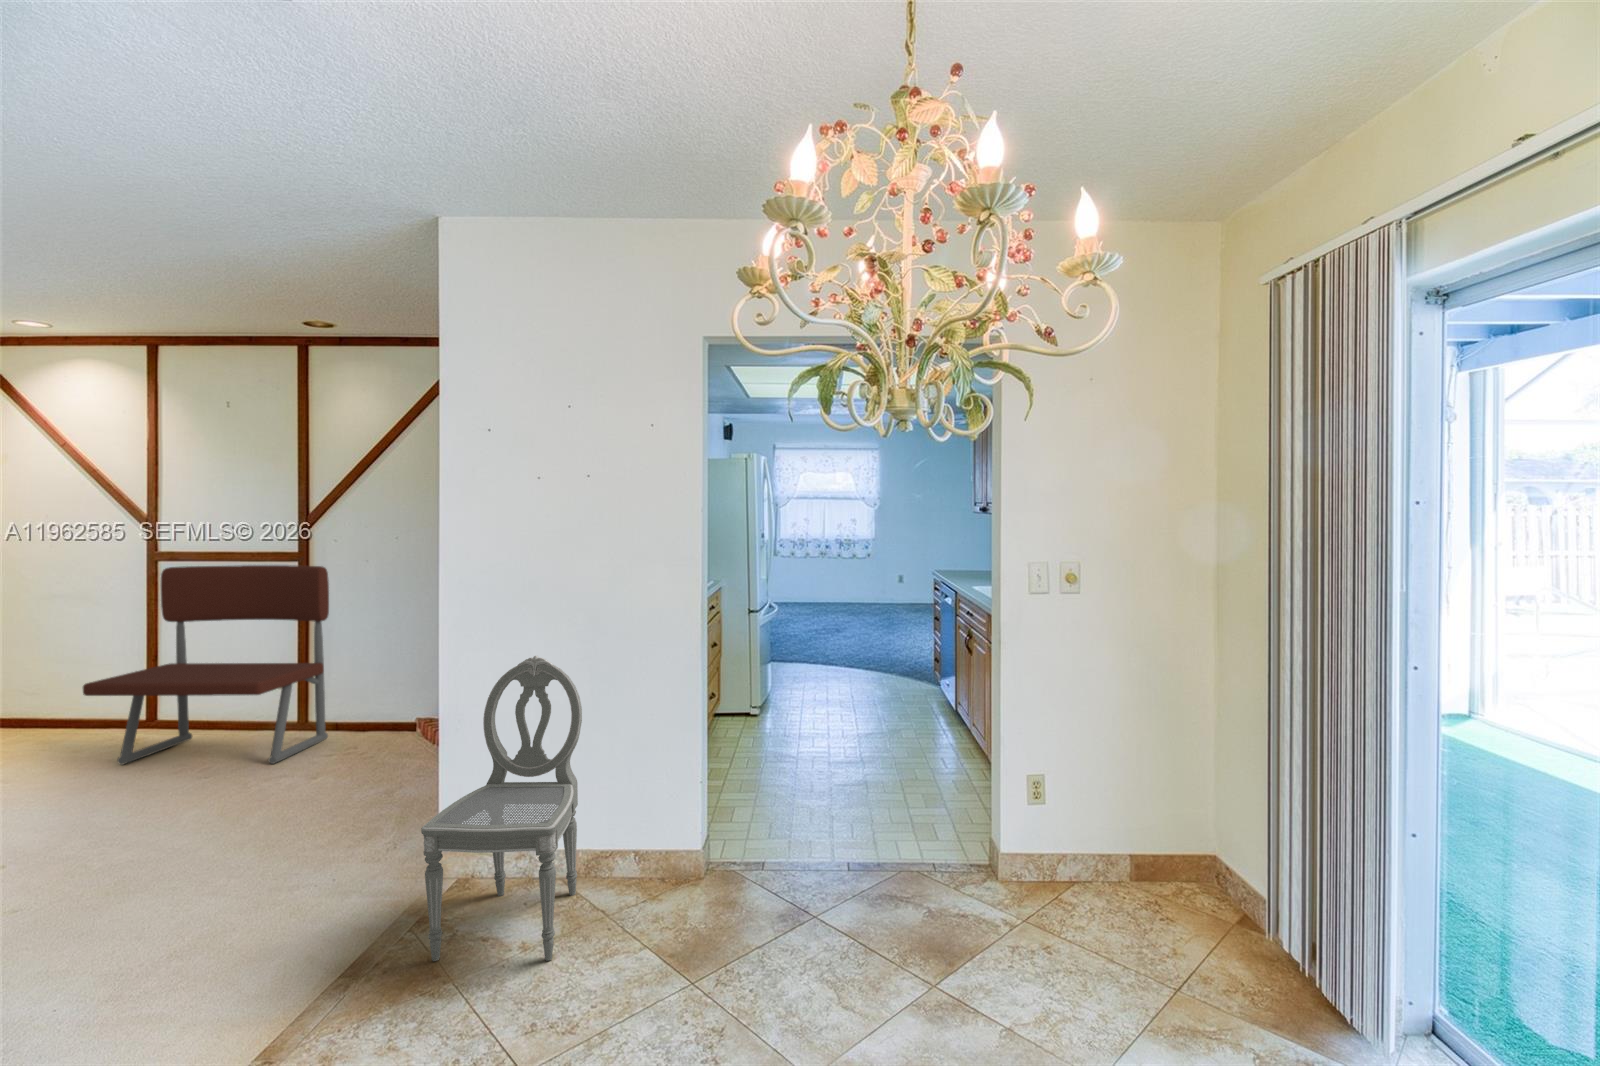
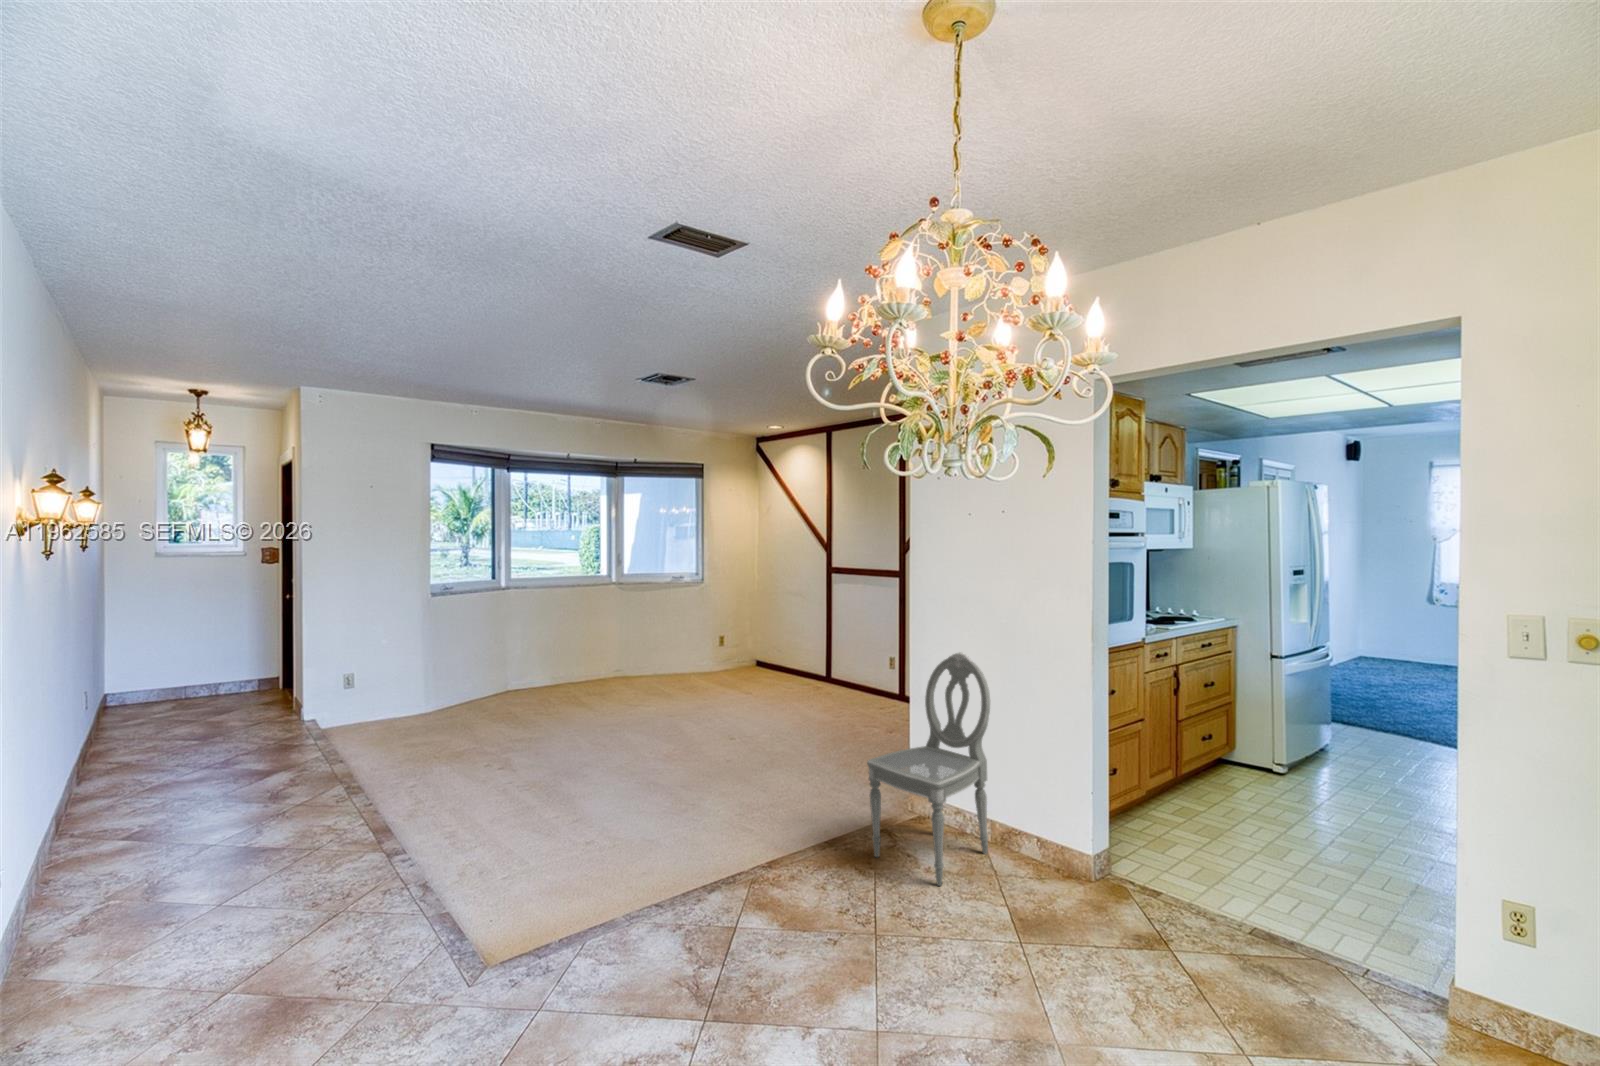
bench: present [83,565,329,765] -> none [773,562,902,709]

